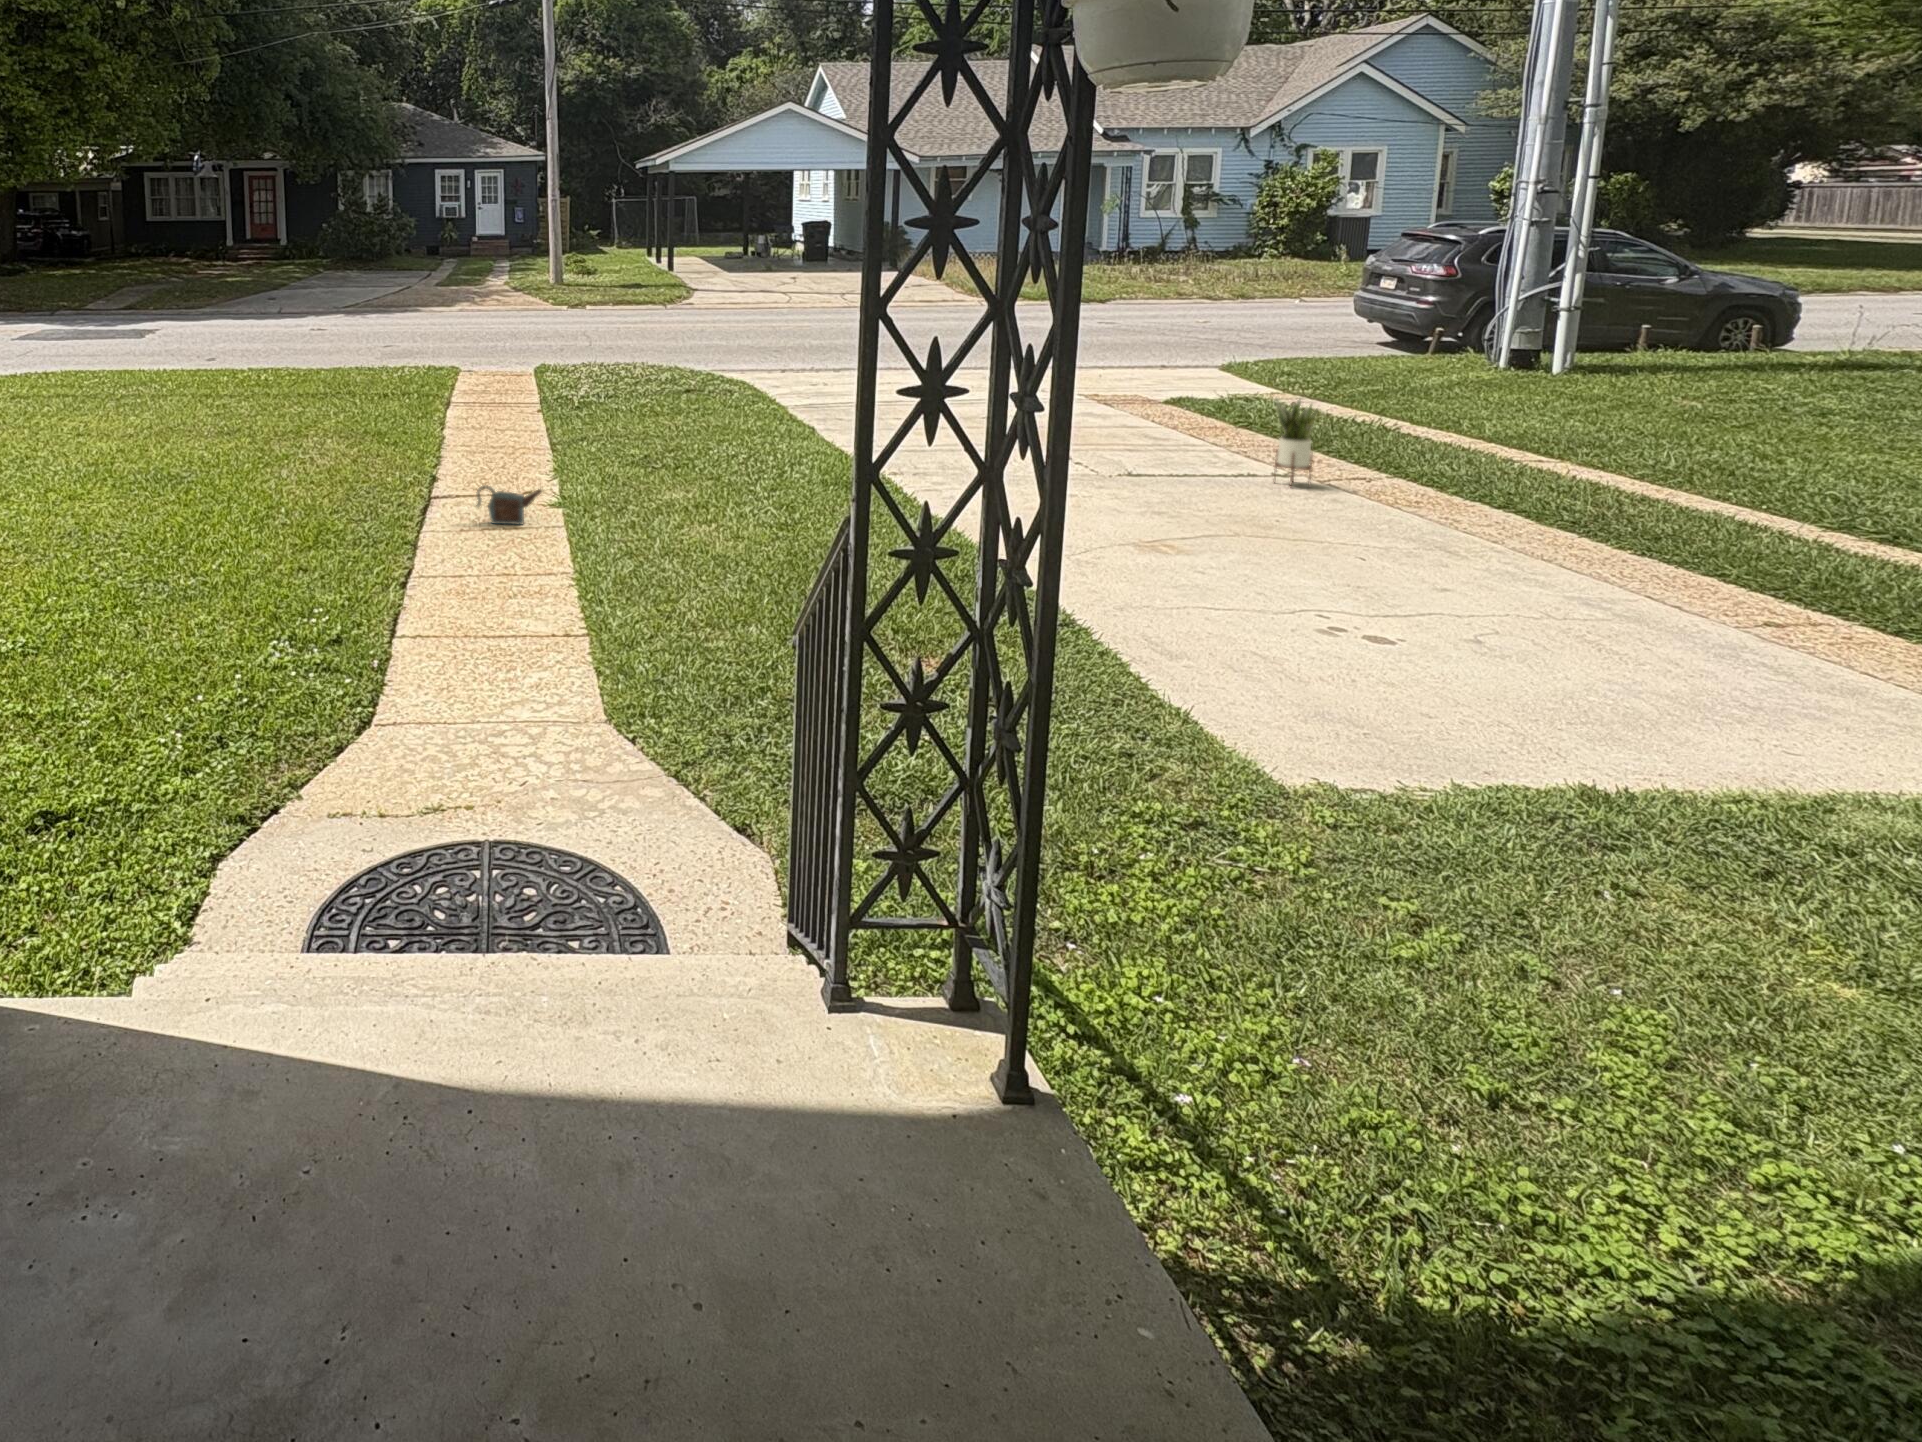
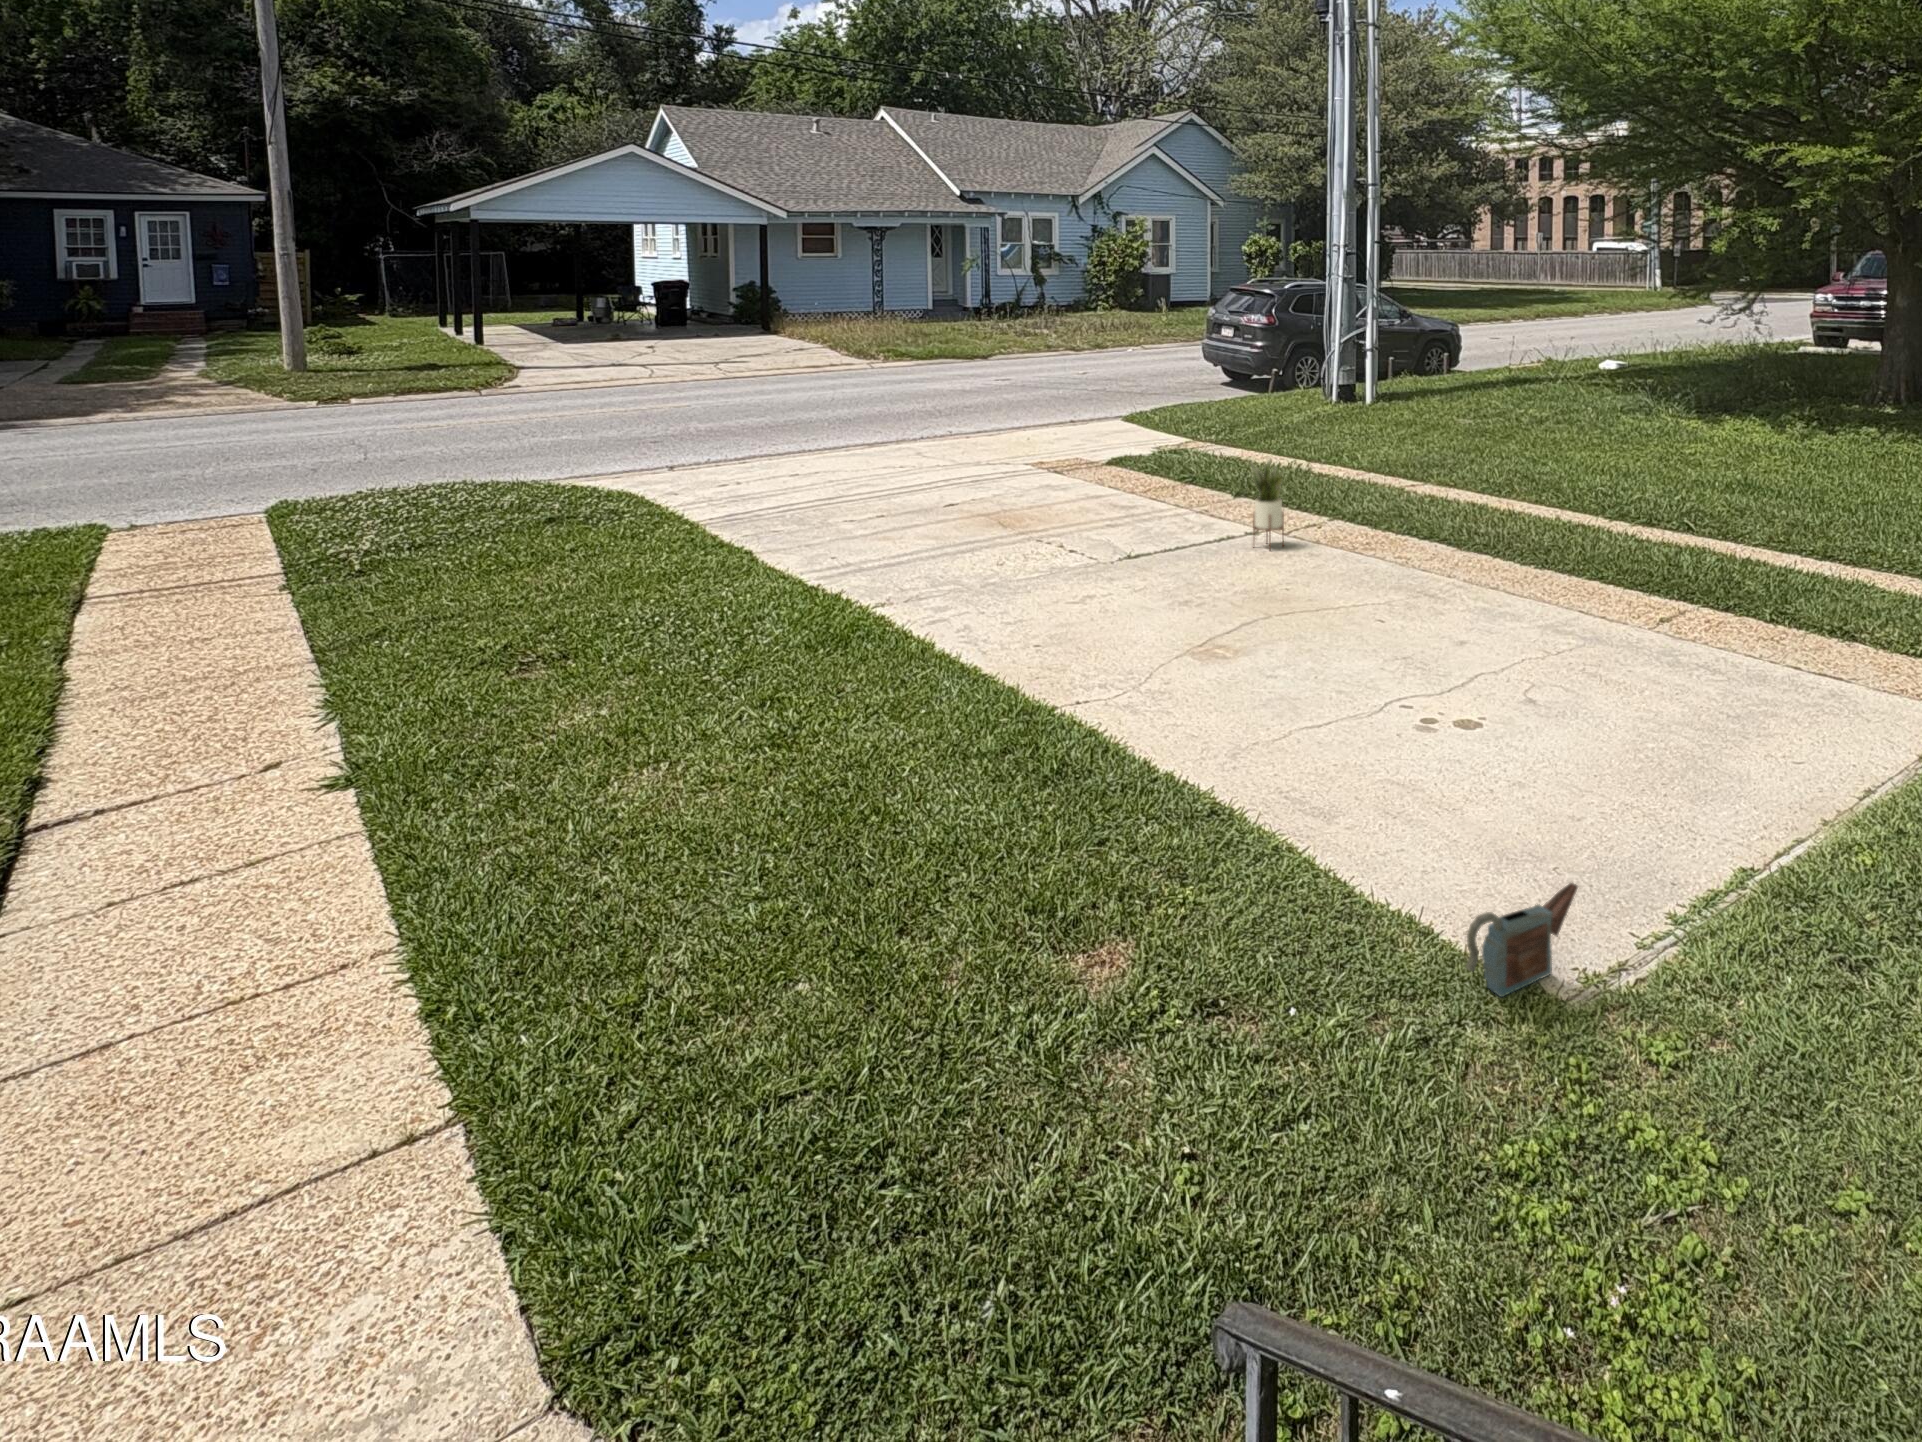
watering can: present [477,485,542,525] -> present [1466,883,1578,997]

